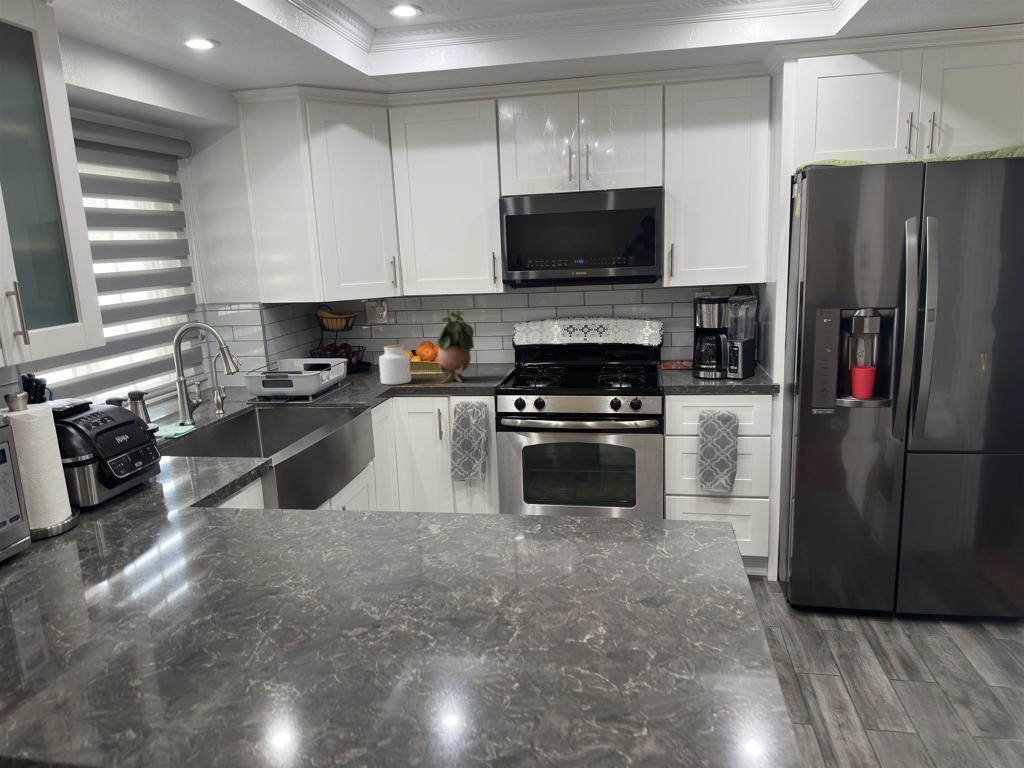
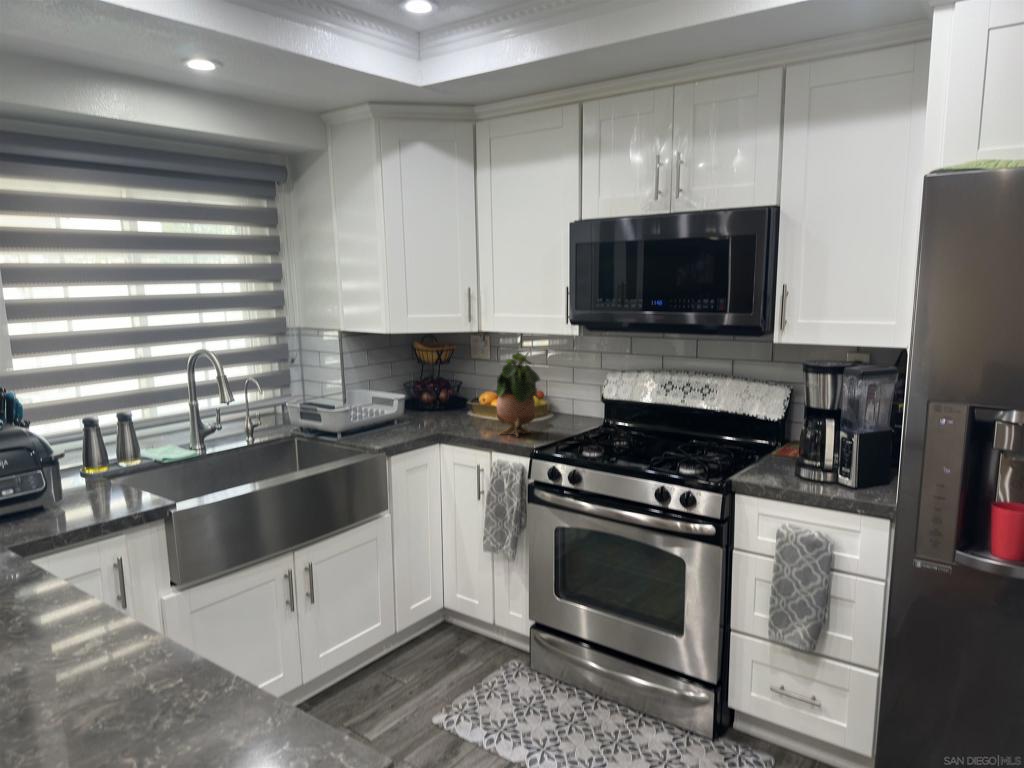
jar: present [379,345,411,384] -> none [441,385,476,430]

